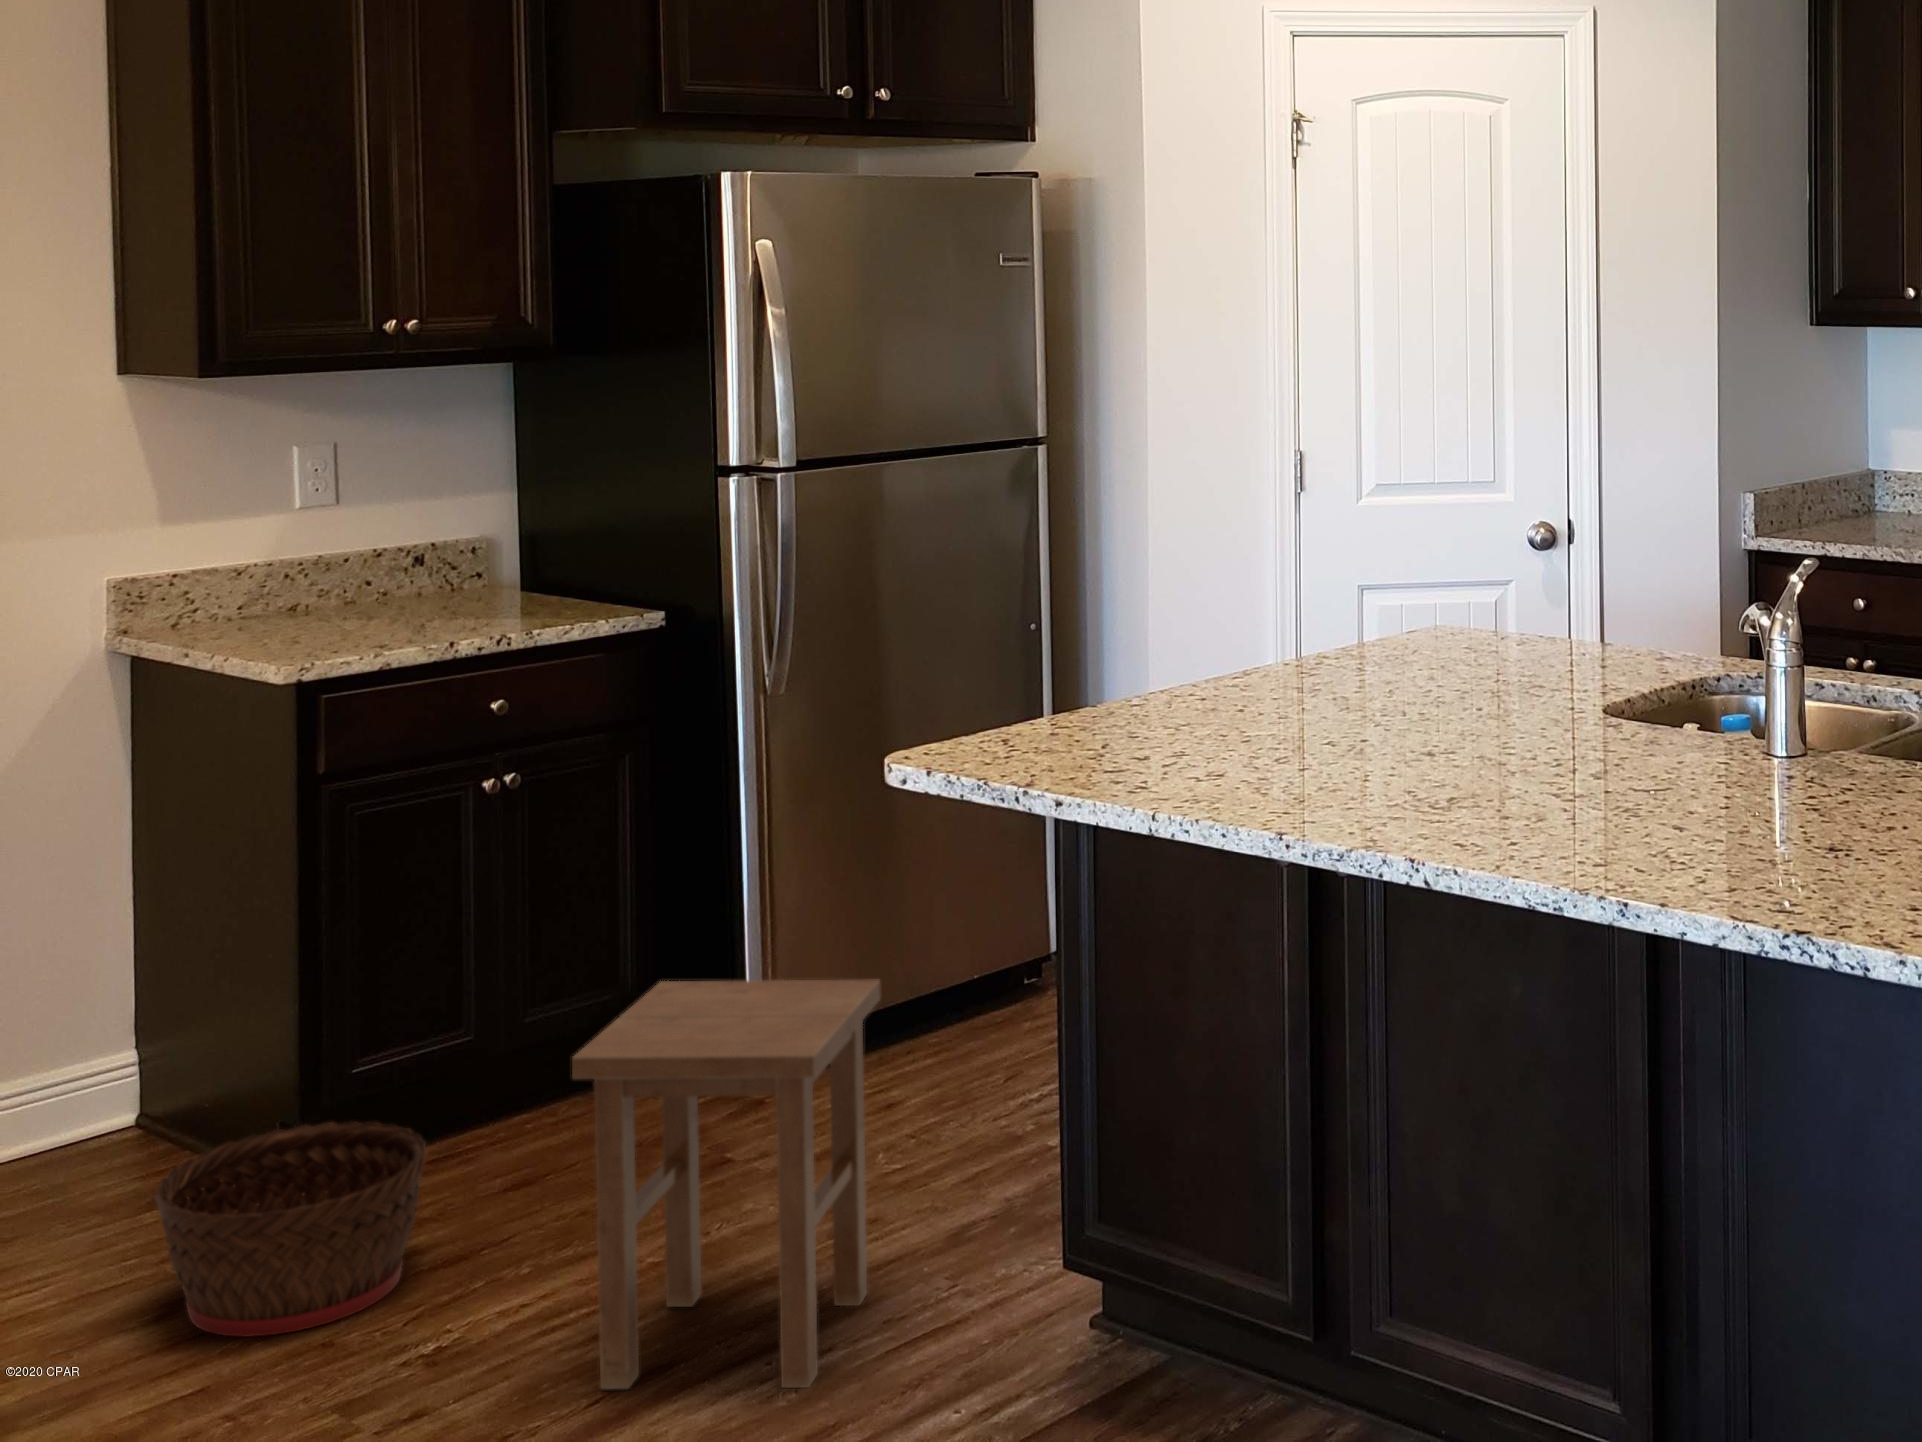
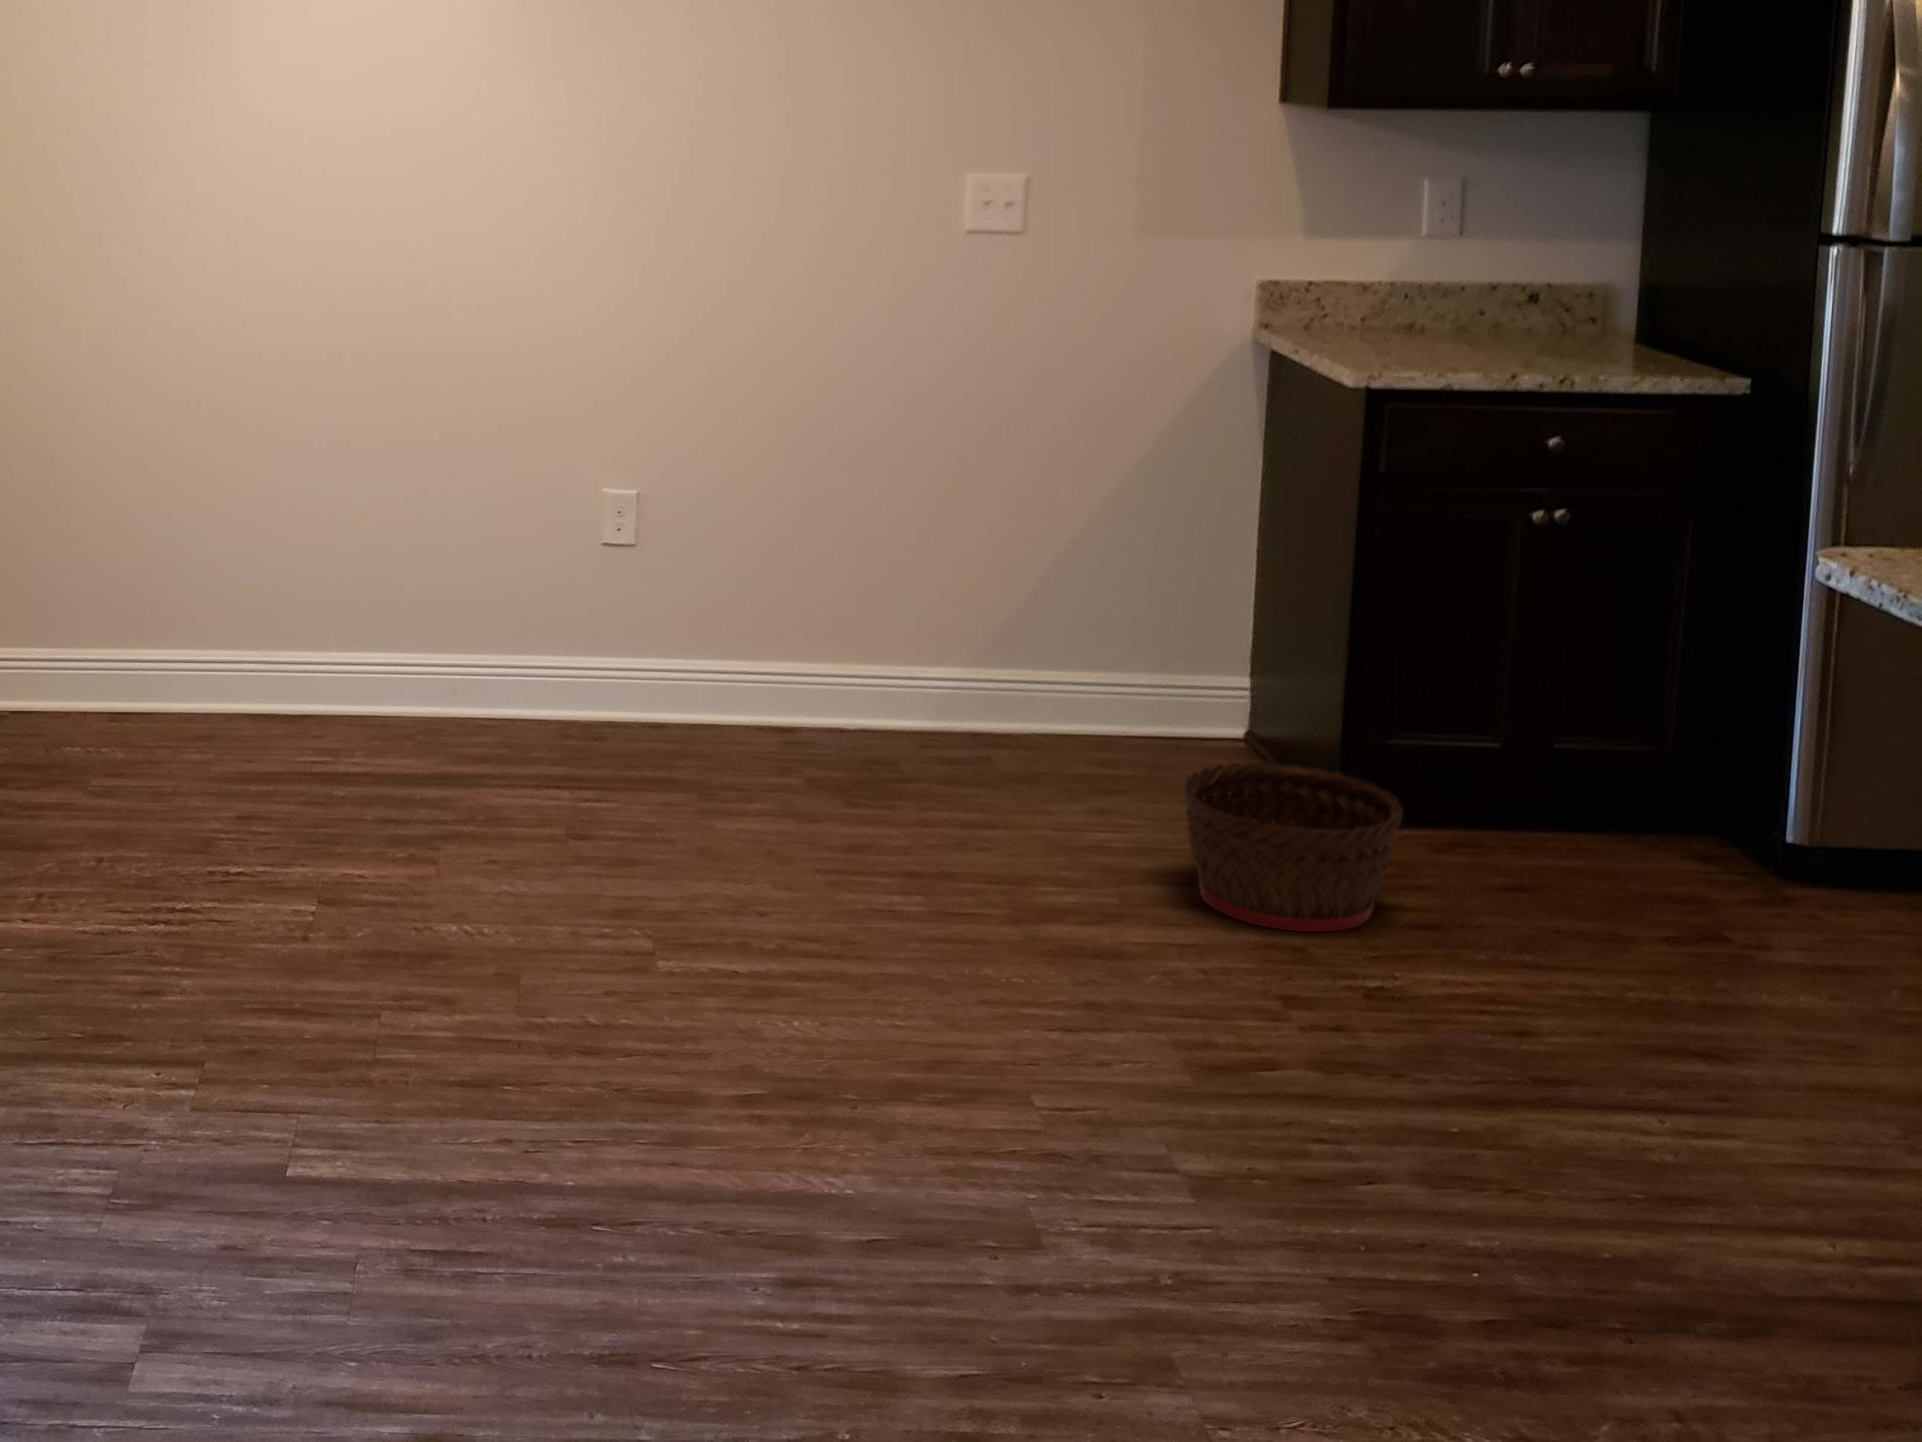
stool: present [572,980,881,1389] -> none [1469,724,1820,1141]

